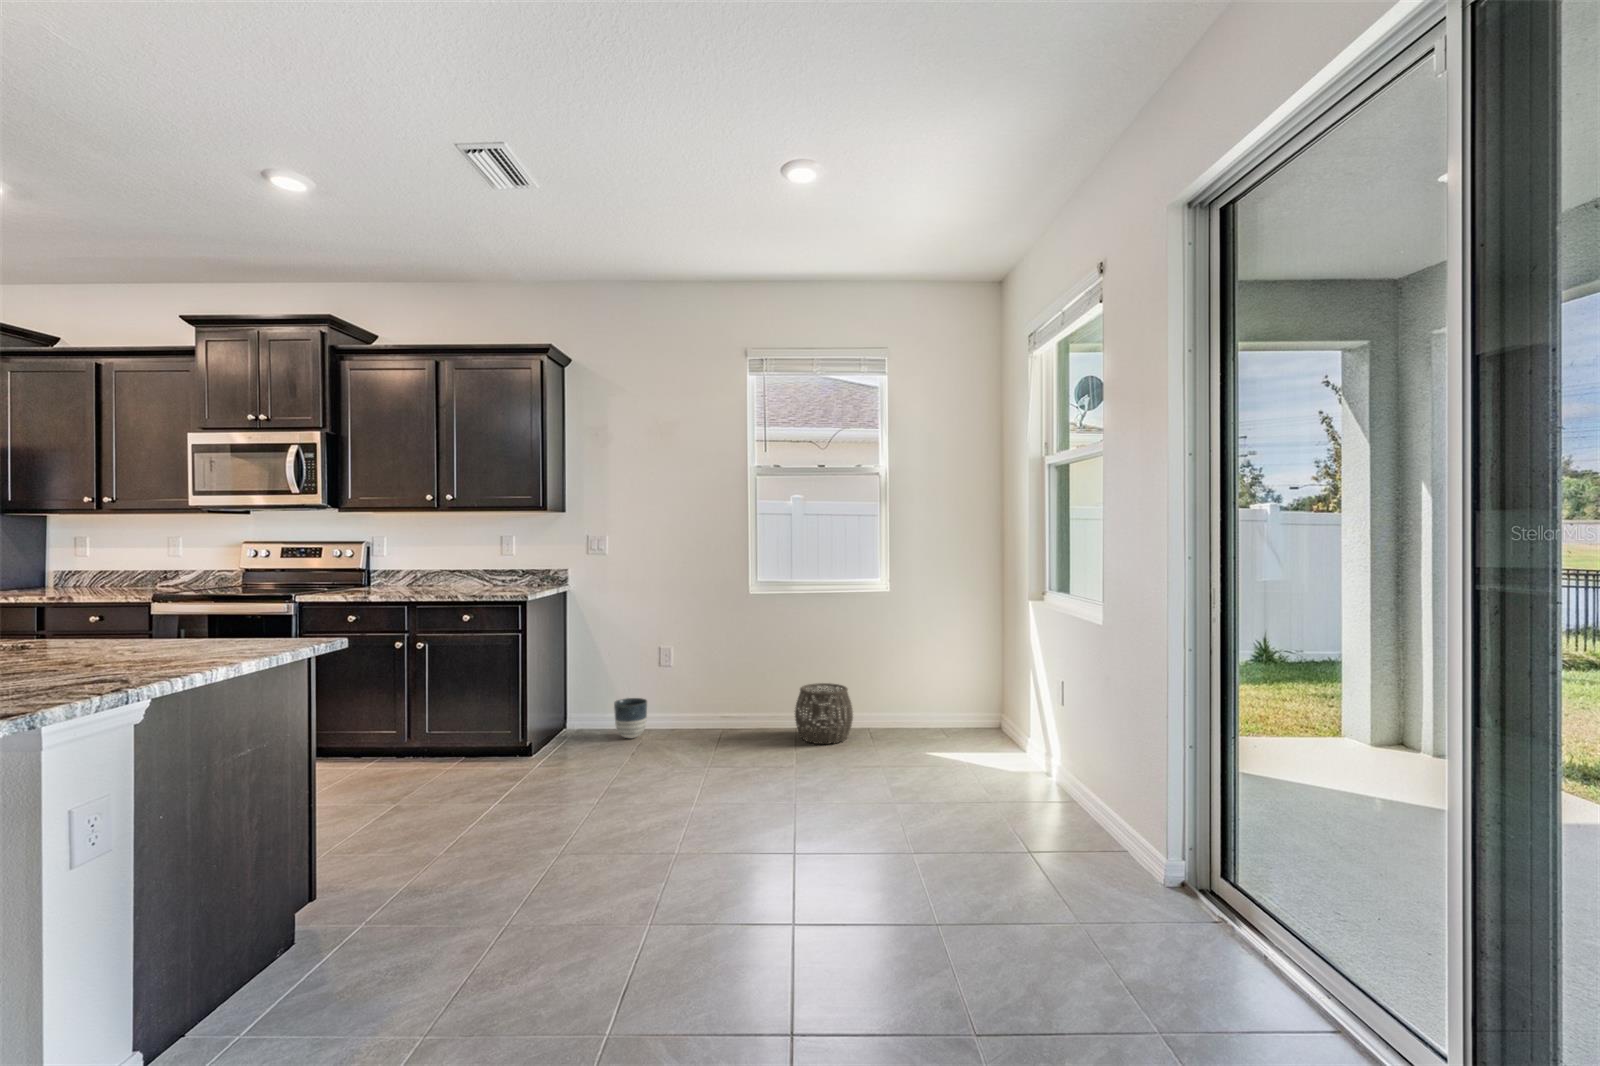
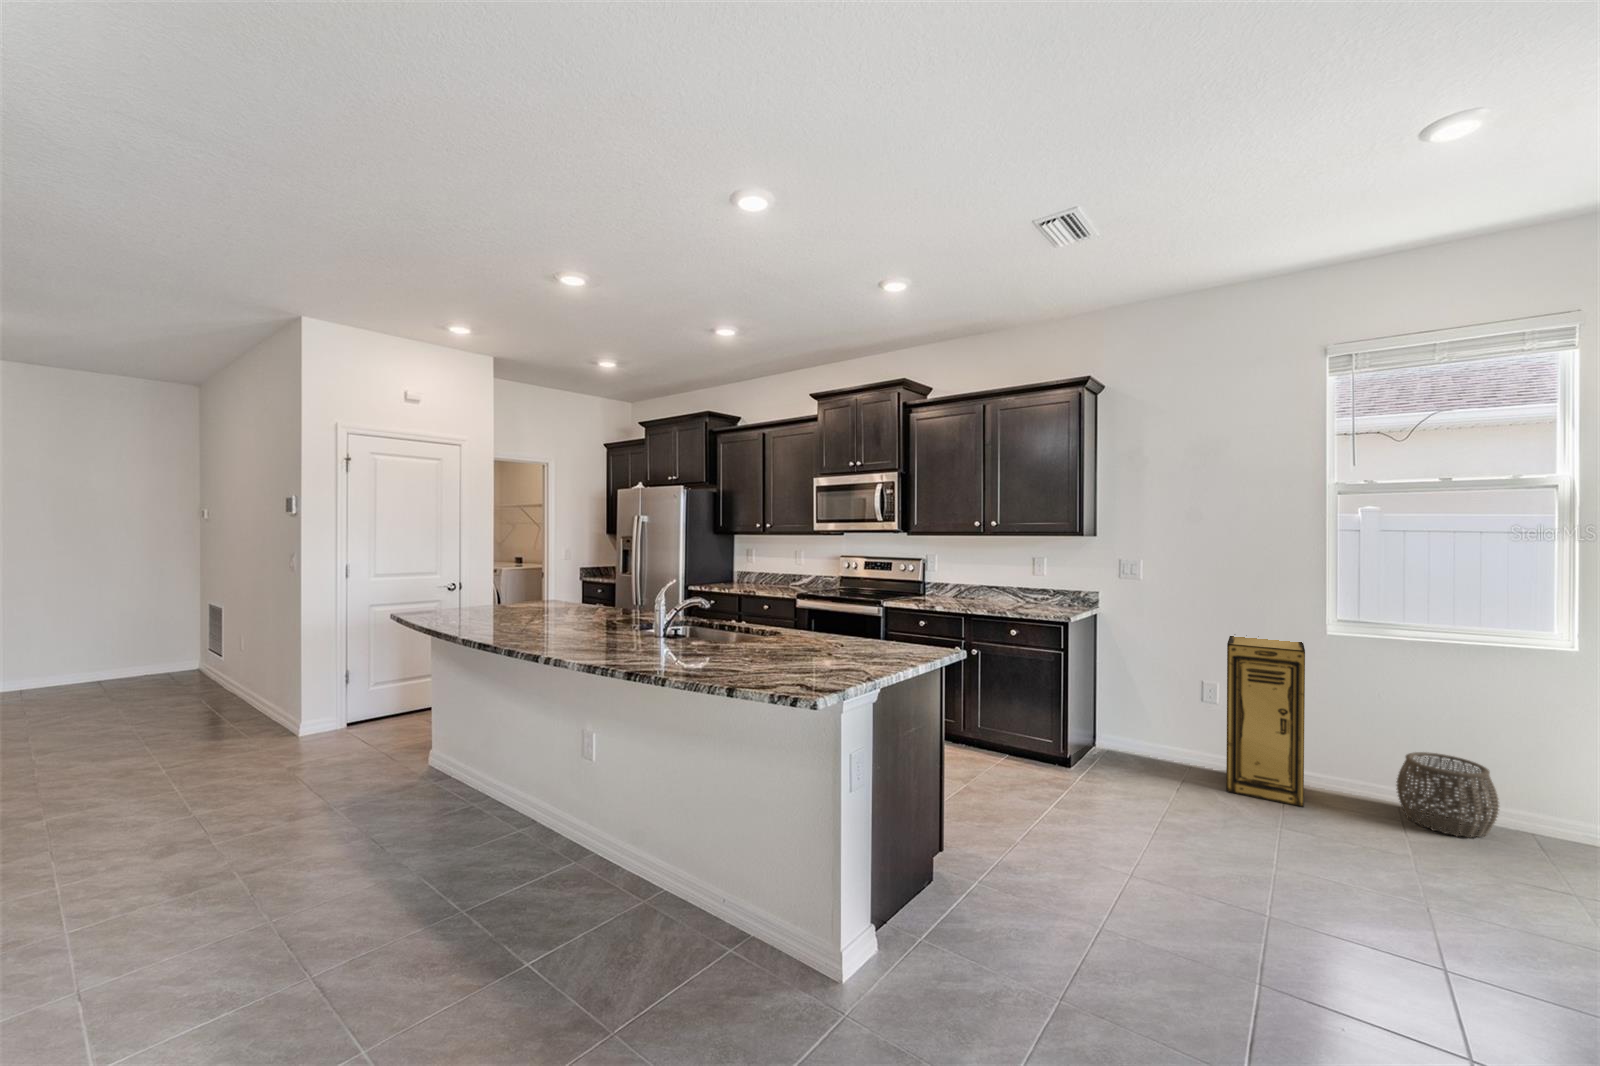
storage cabinet: none [673,601,735,748] -> present [1226,635,1305,807]
planter: present [614,698,647,738] -> none [1152,725,1190,768]

